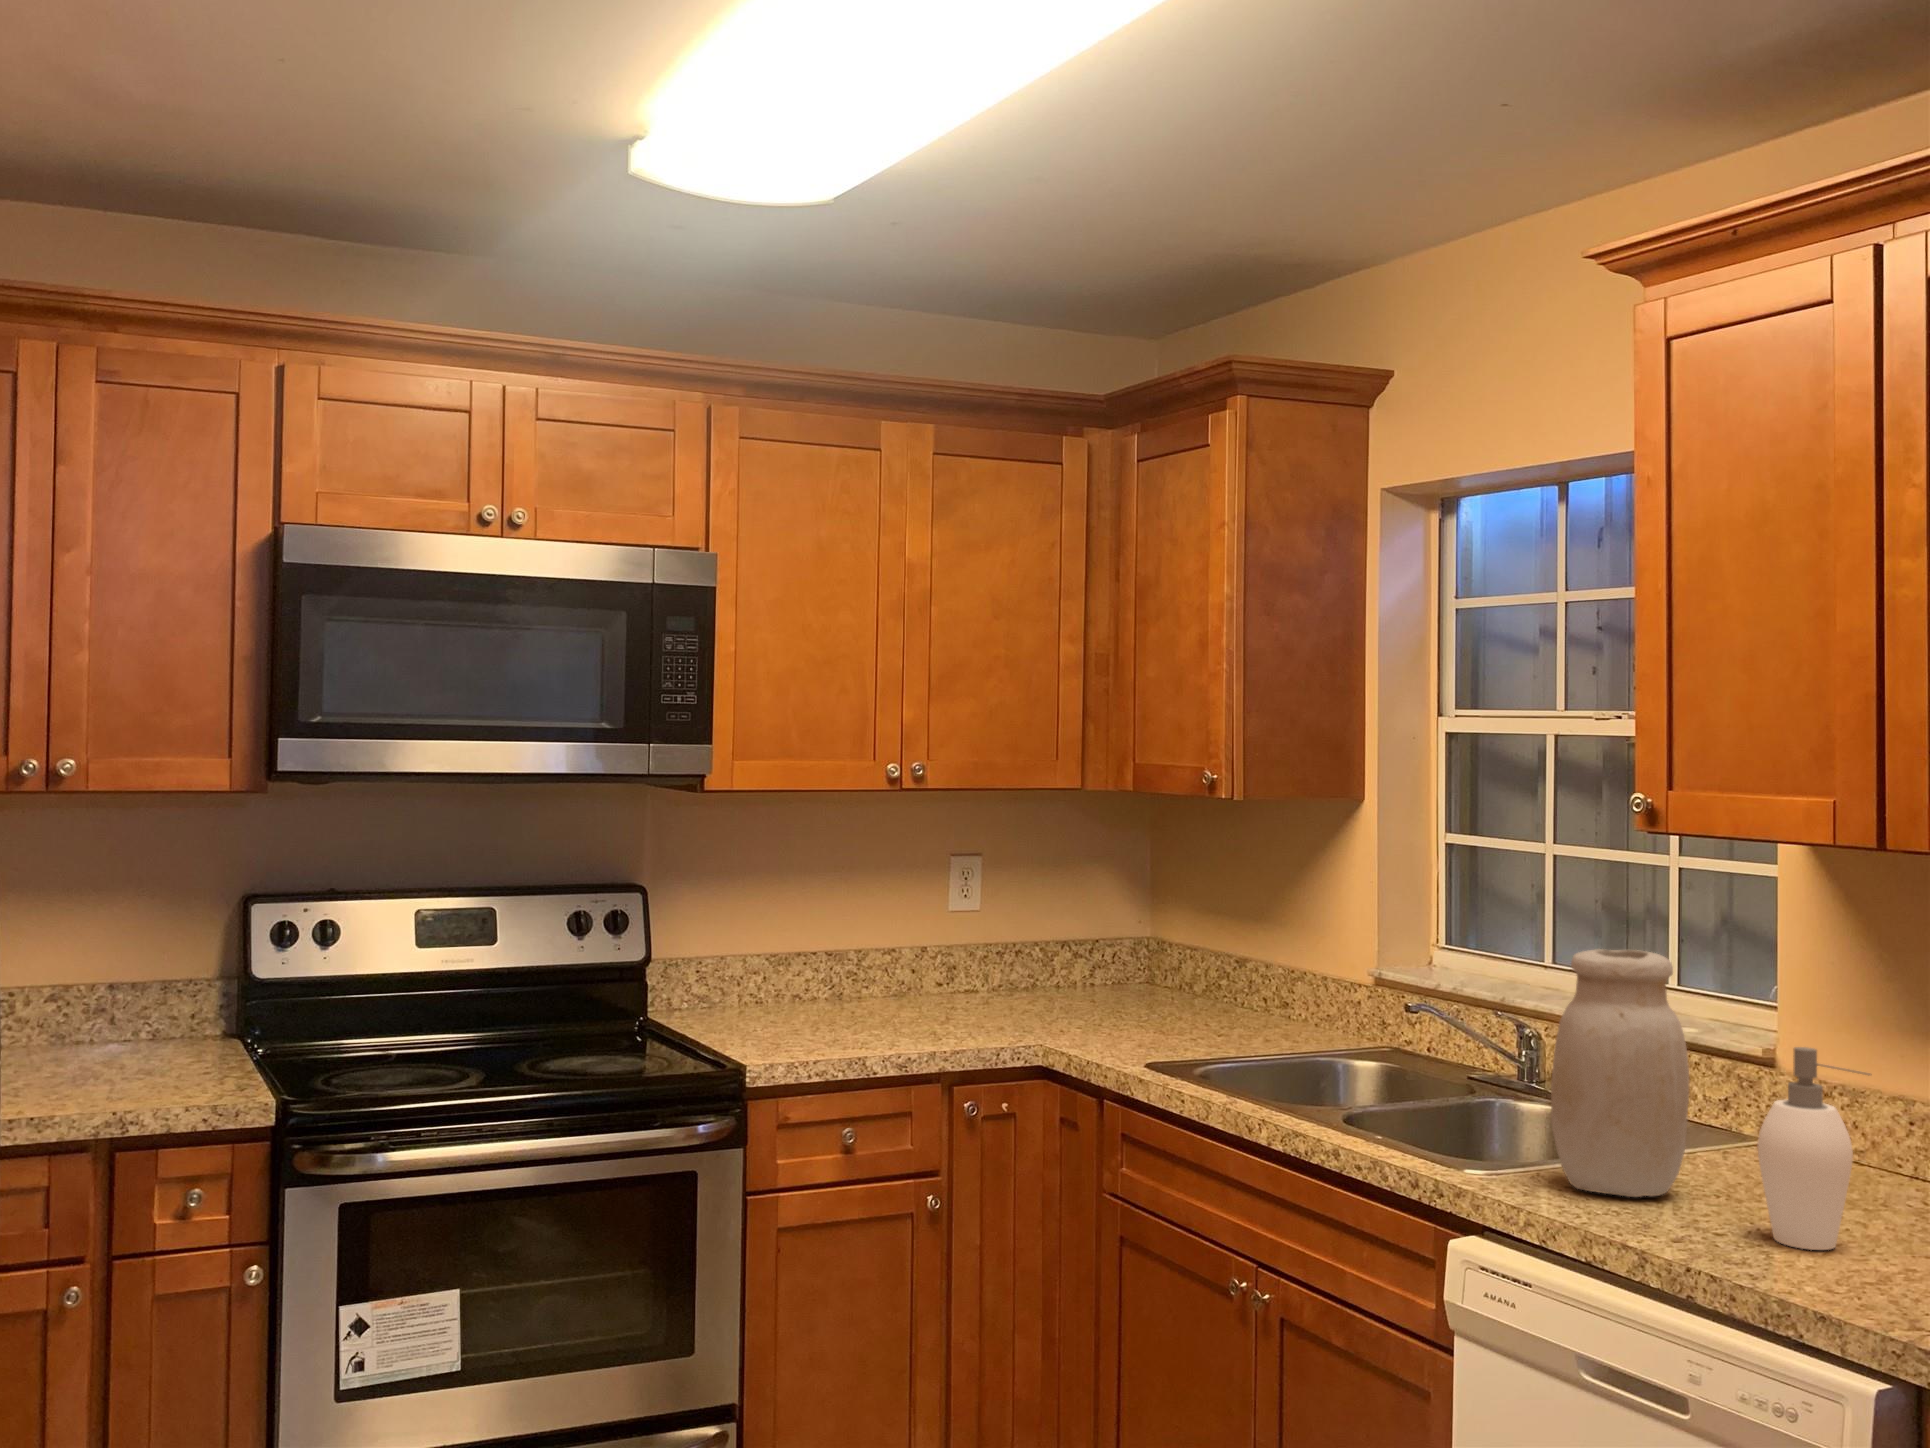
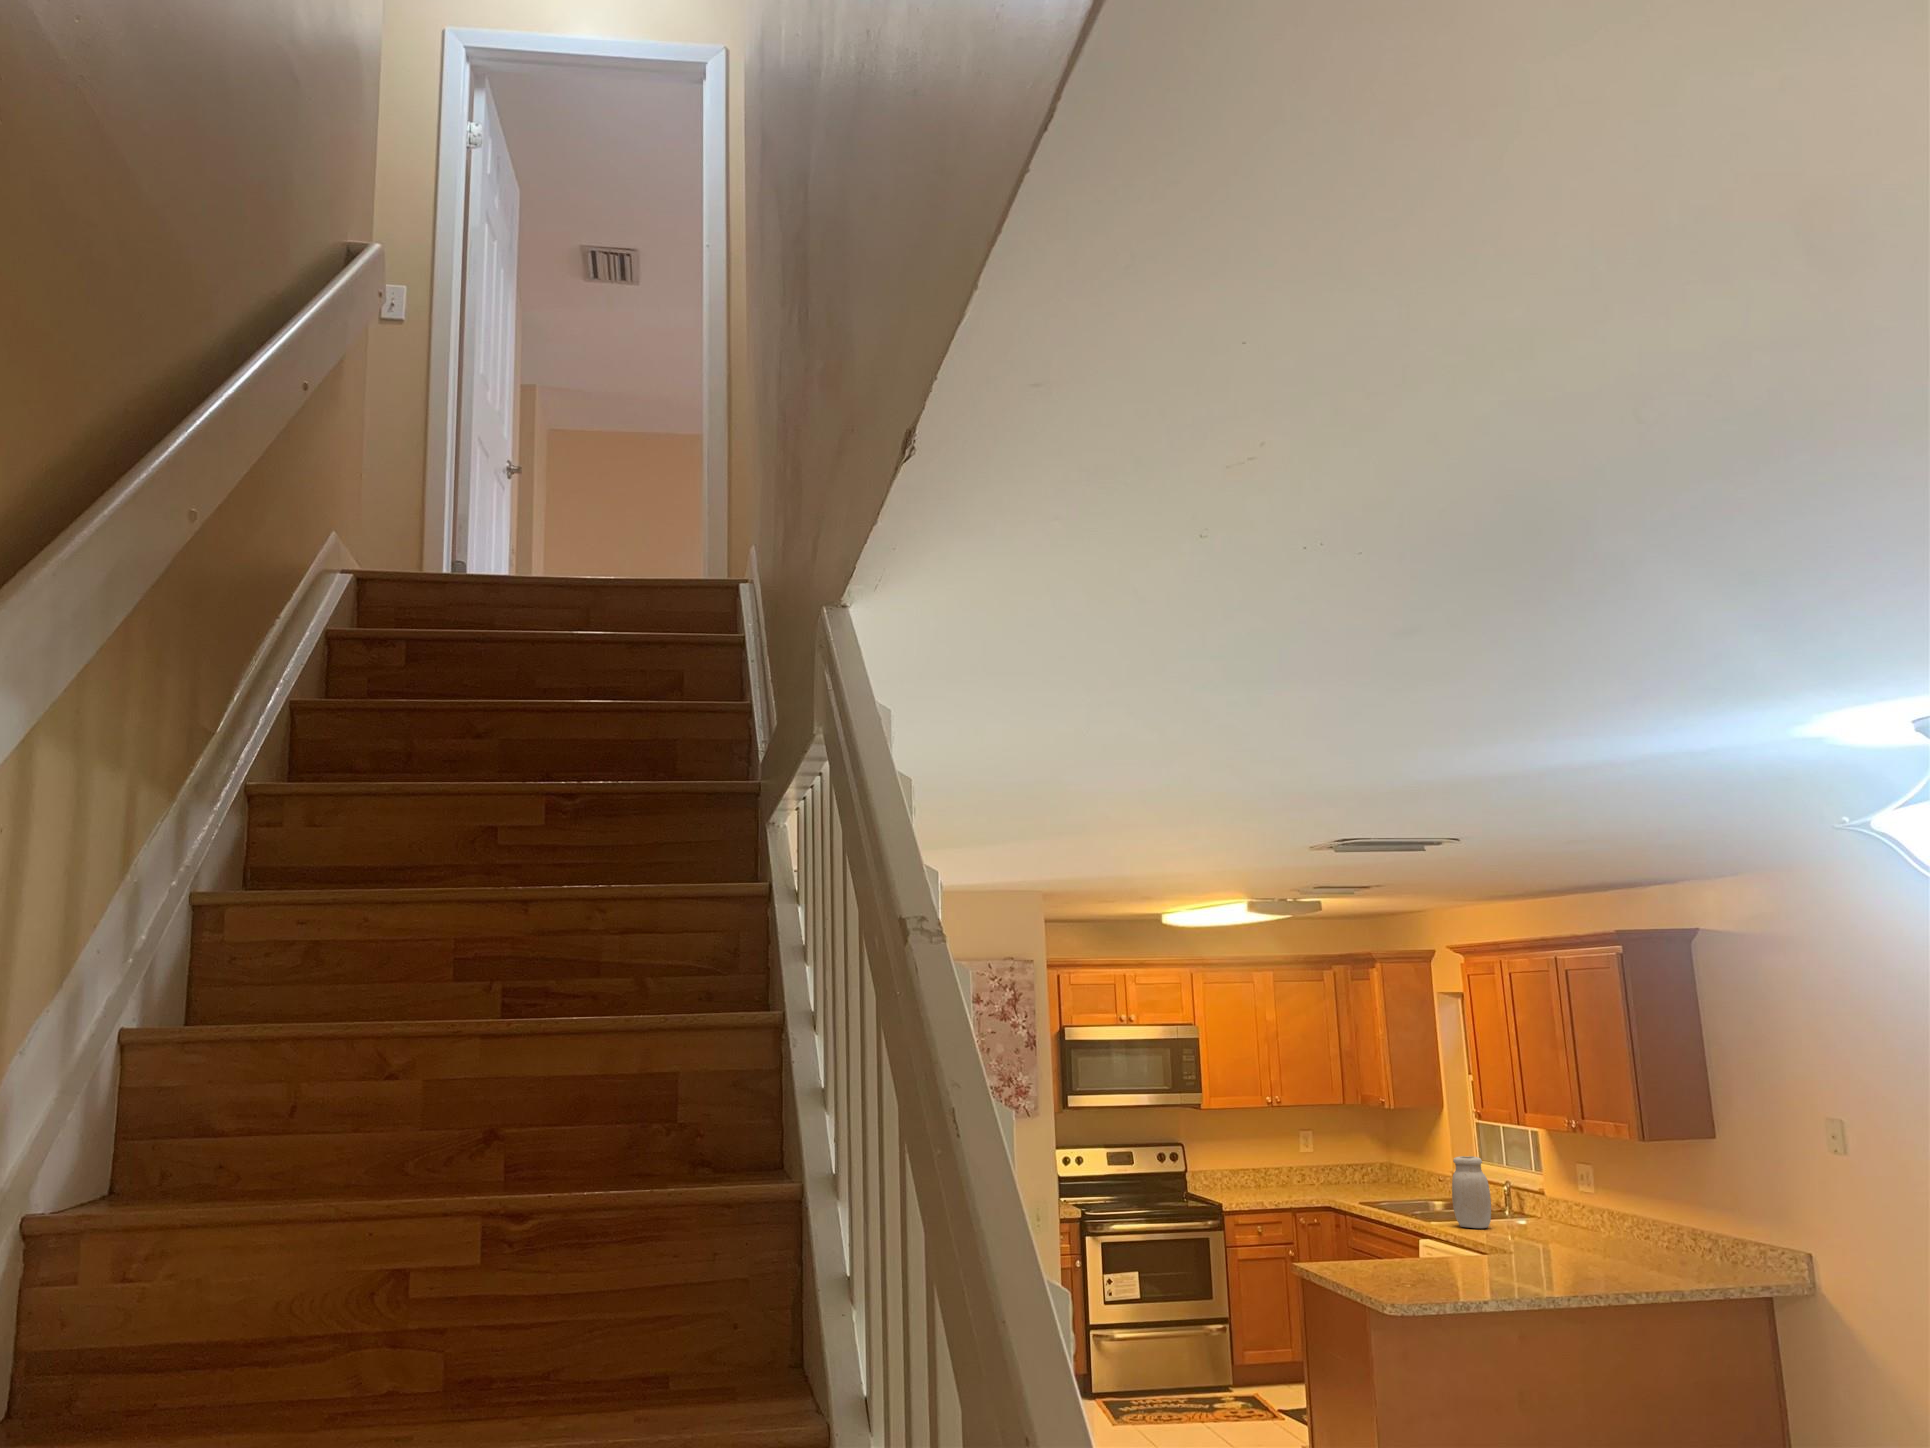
soap dispenser: present [1758,1047,1870,1250] -> none [1495,1181,1520,1237]

